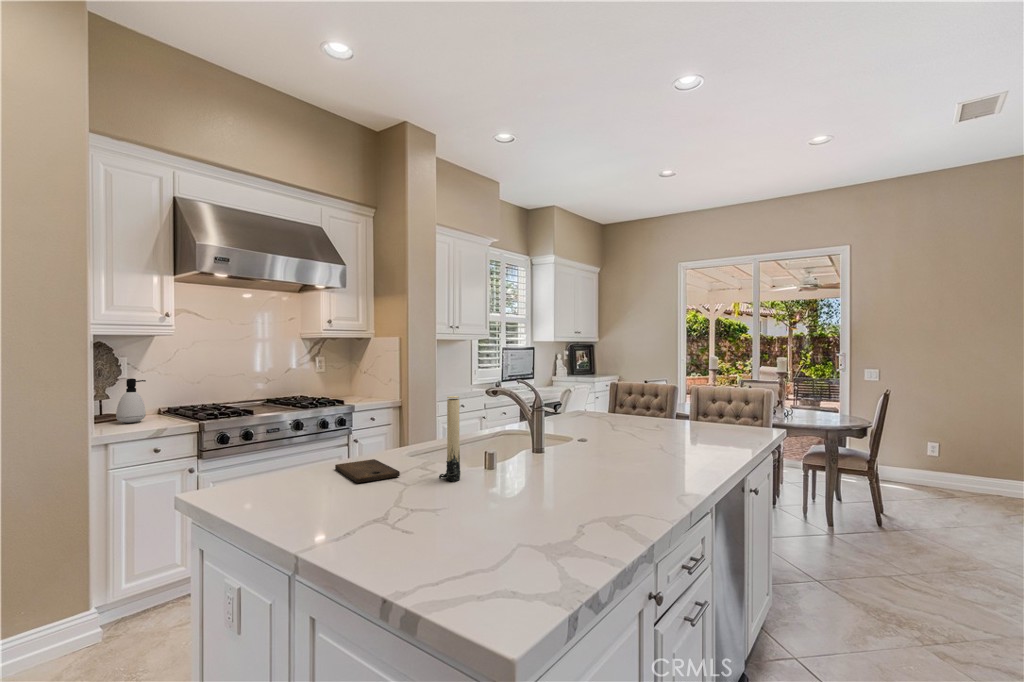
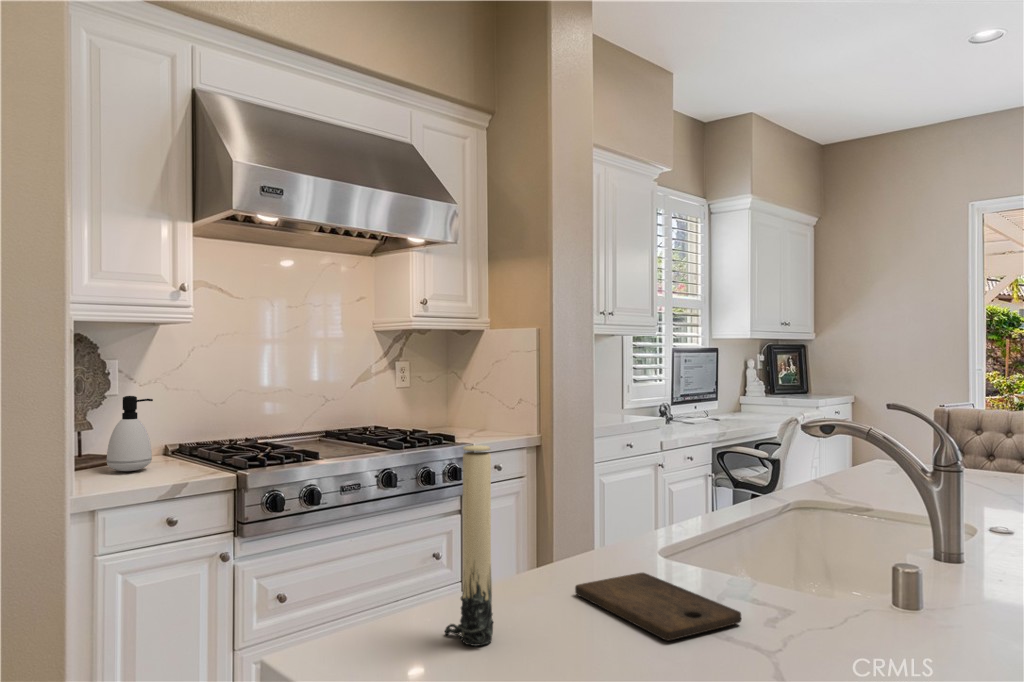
candle: present [439,396,460,481] -> present [445,445,493,646]

